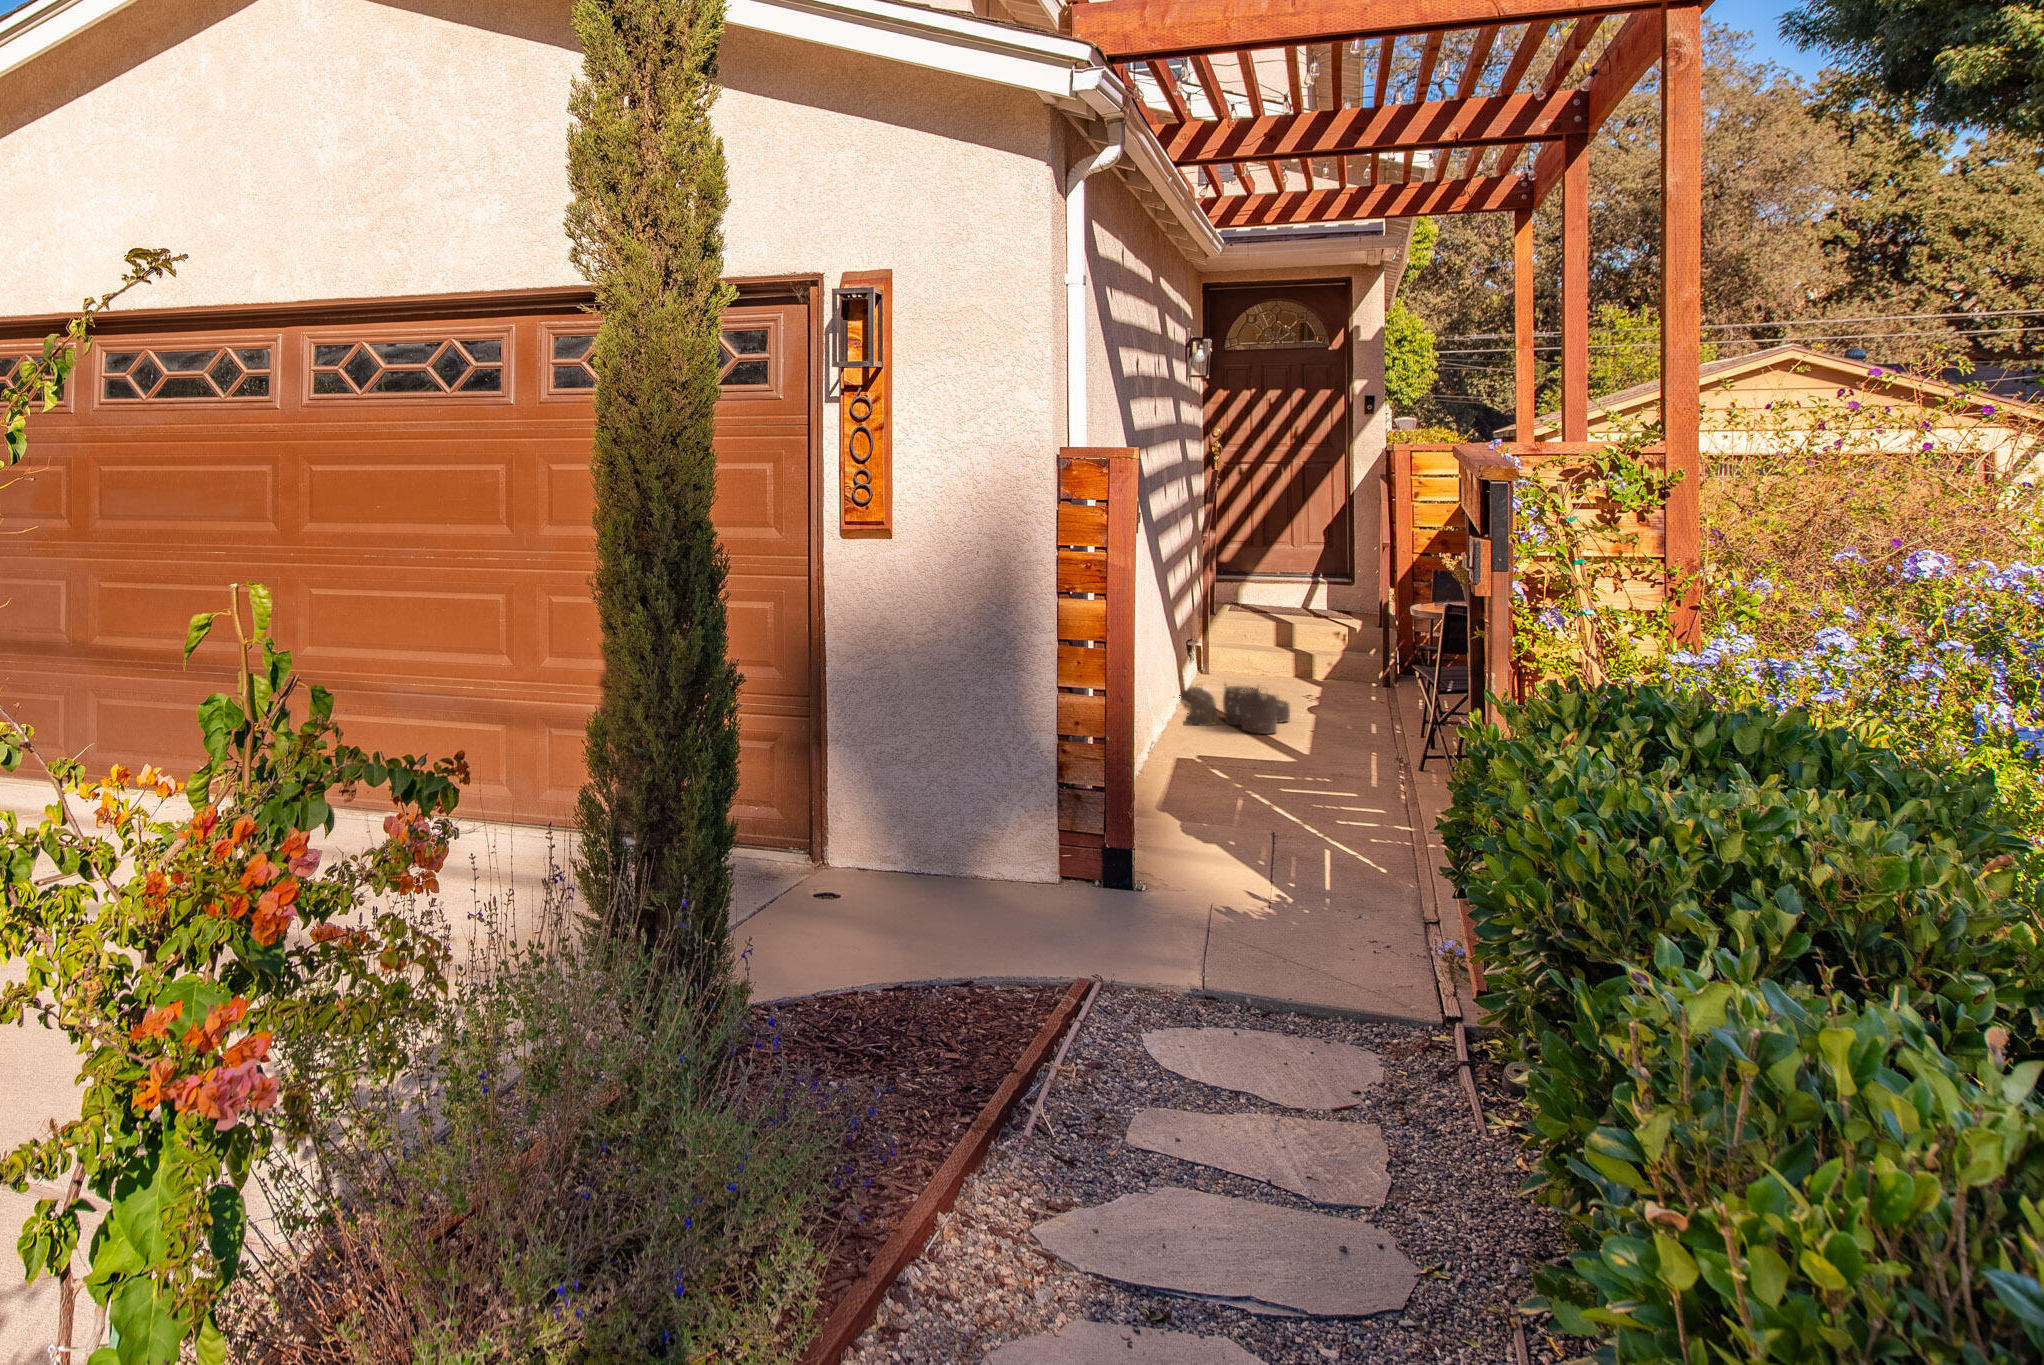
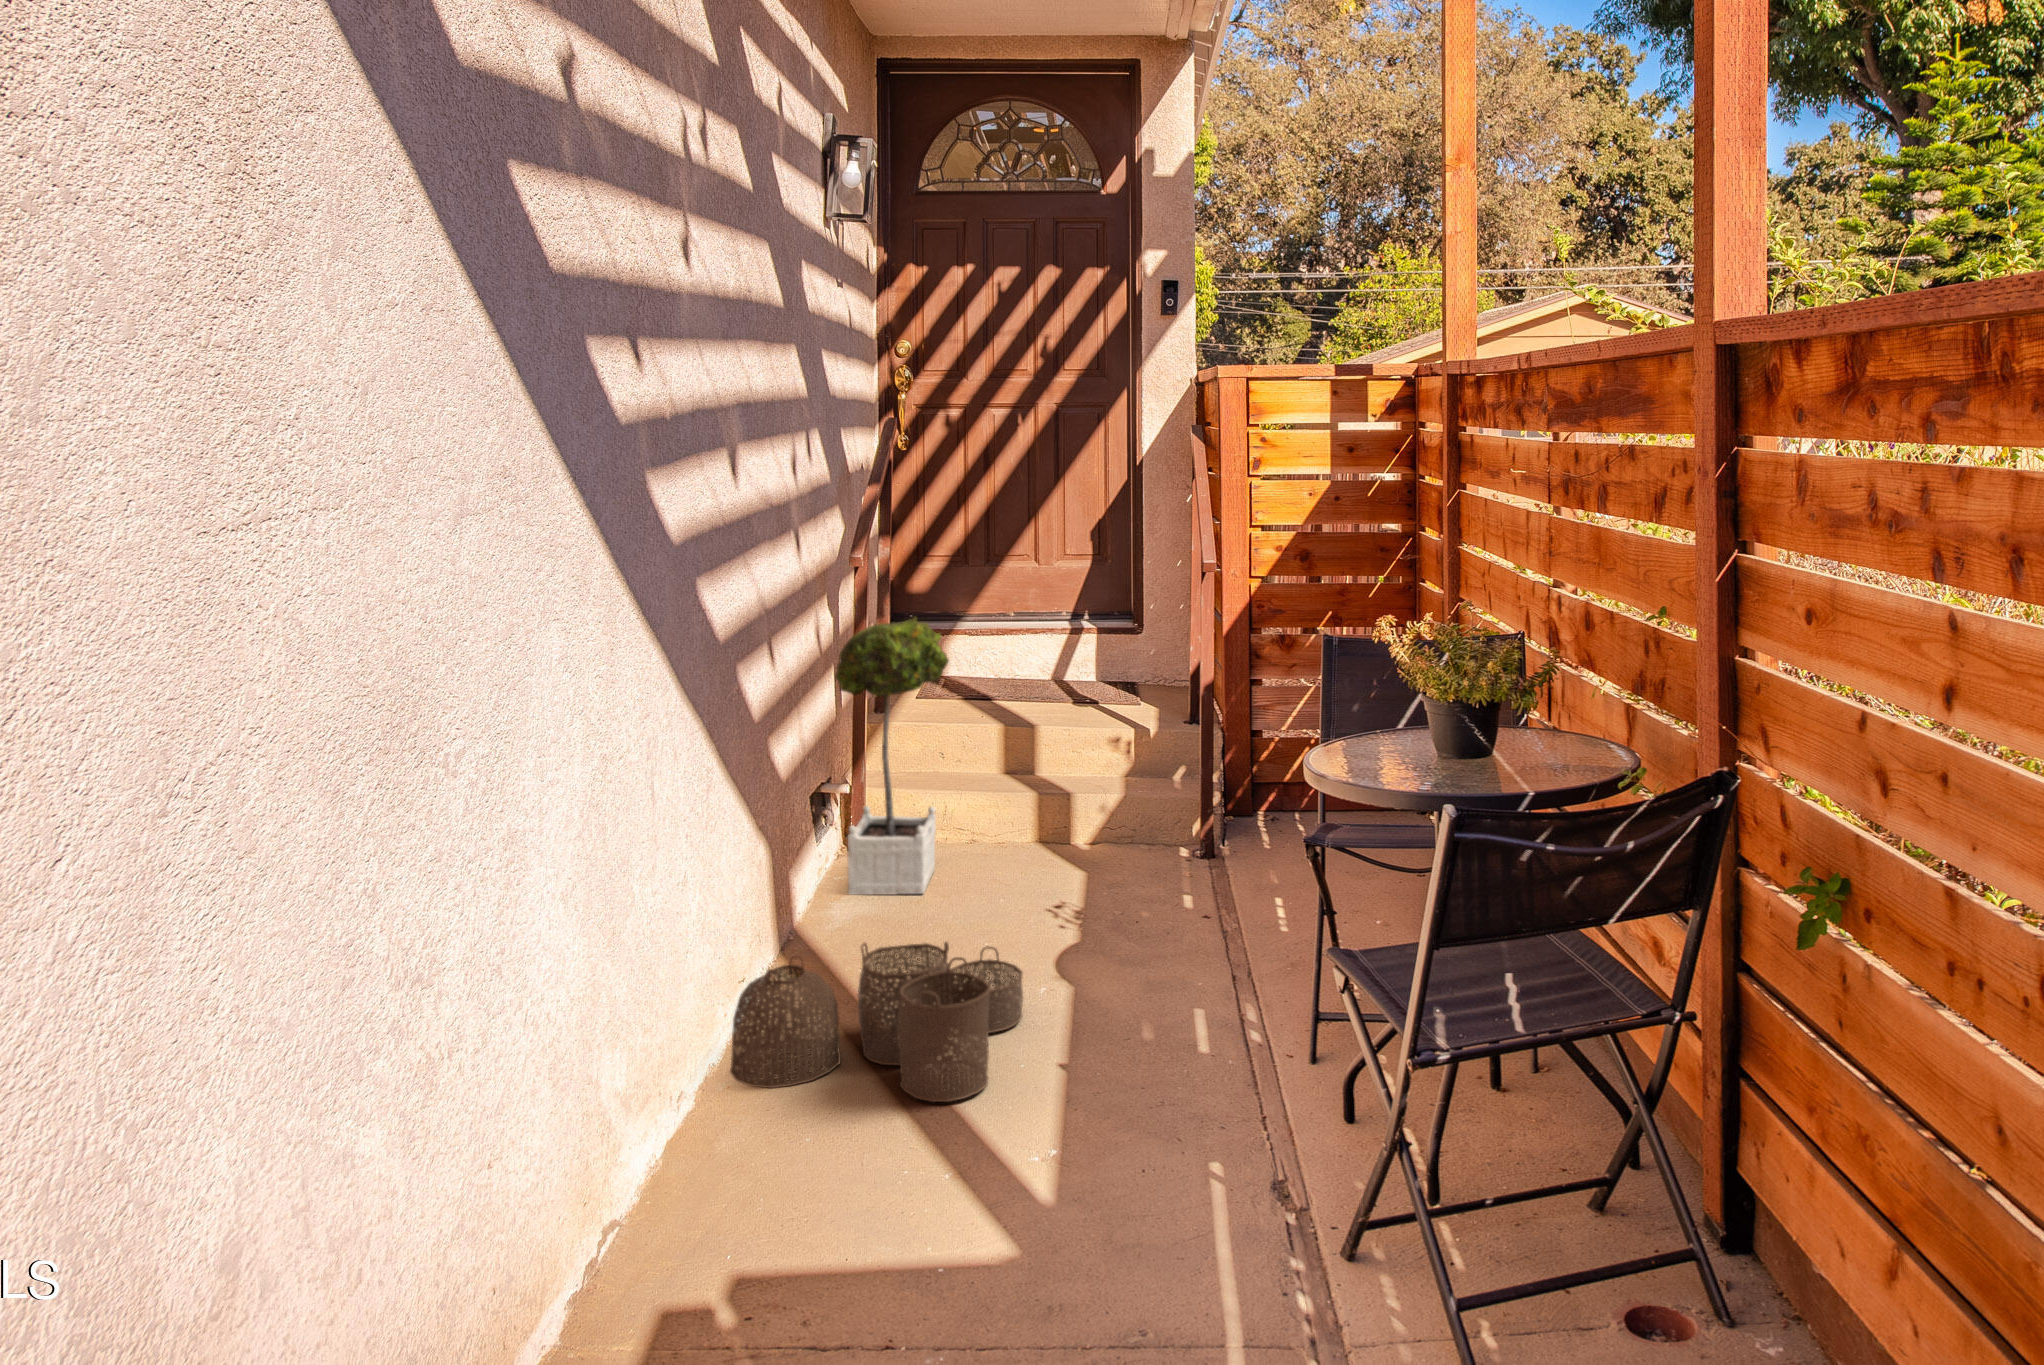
potted tree: none [1198,566,1252,688] -> present [836,617,949,895]

